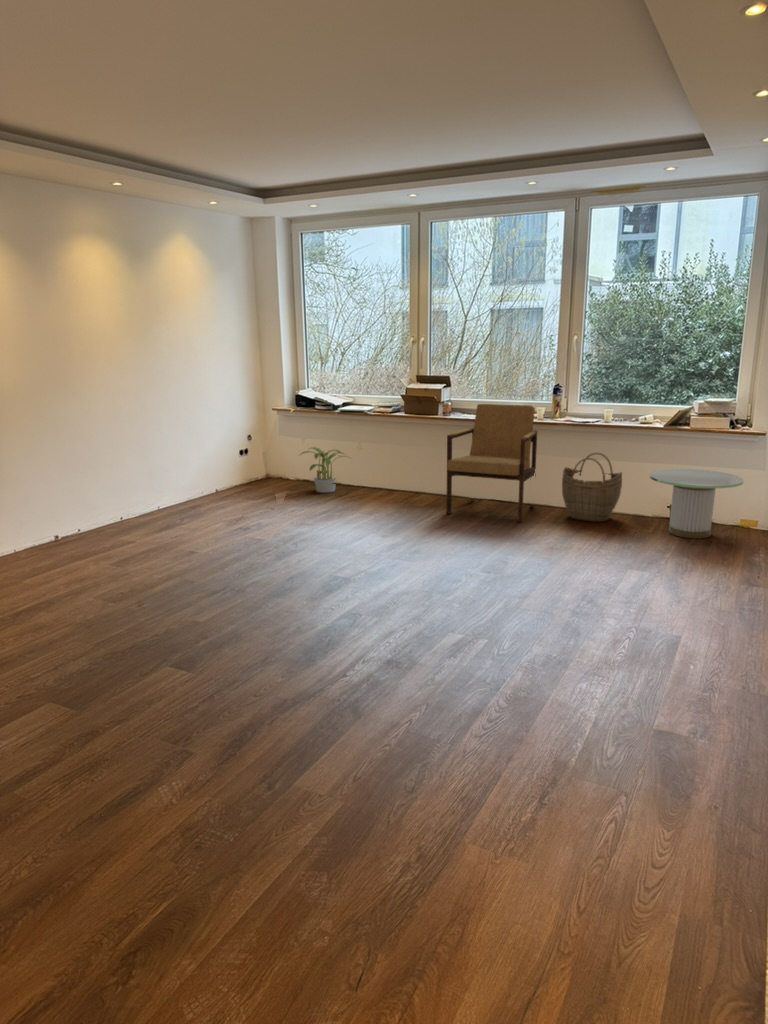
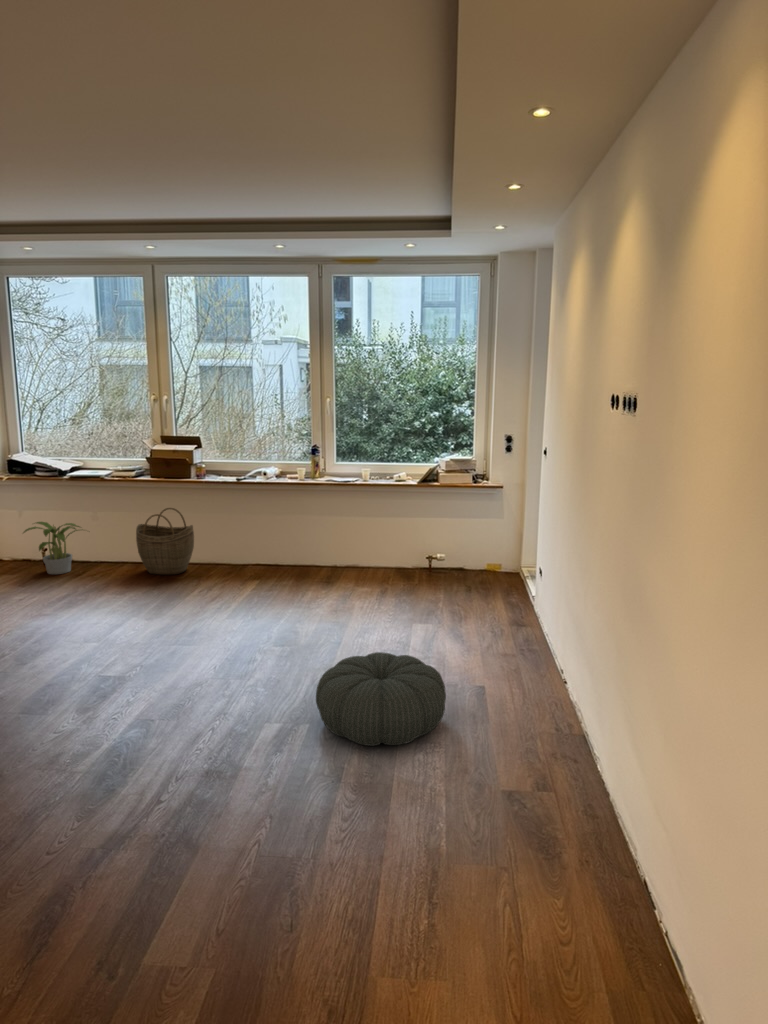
armchair: present [446,404,537,522] -> none [208,467,301,588]
woven basket: present [562,453,622,522] -> present [136,508,194,575]
side table: present [650,469,743,538] -> none [411,522,490,588]
pouf: none [505,580,645,673] -> present [316,652,446,746]

